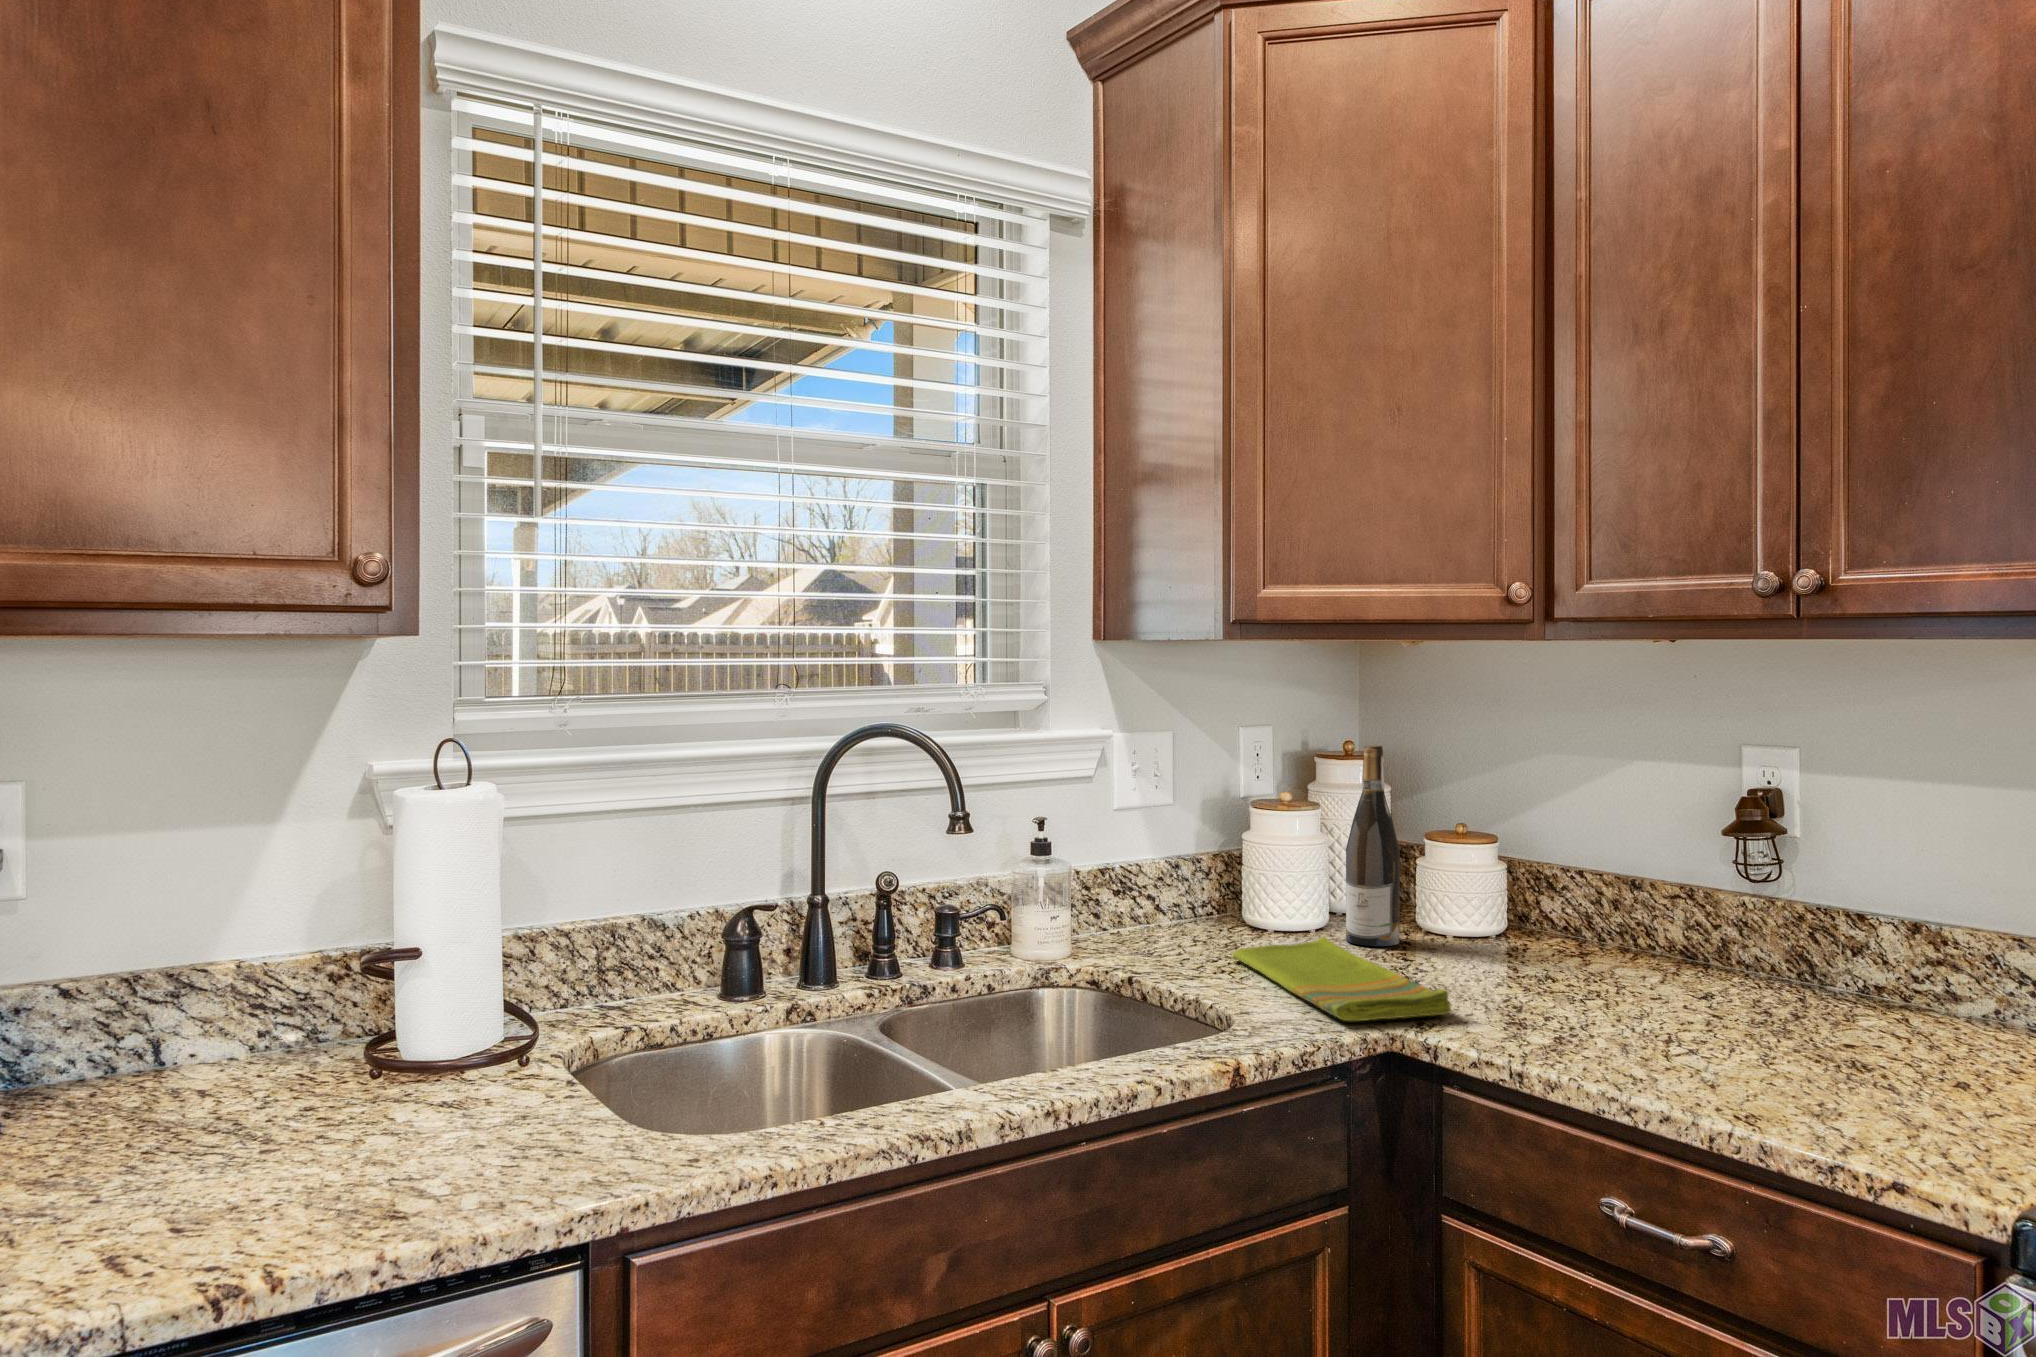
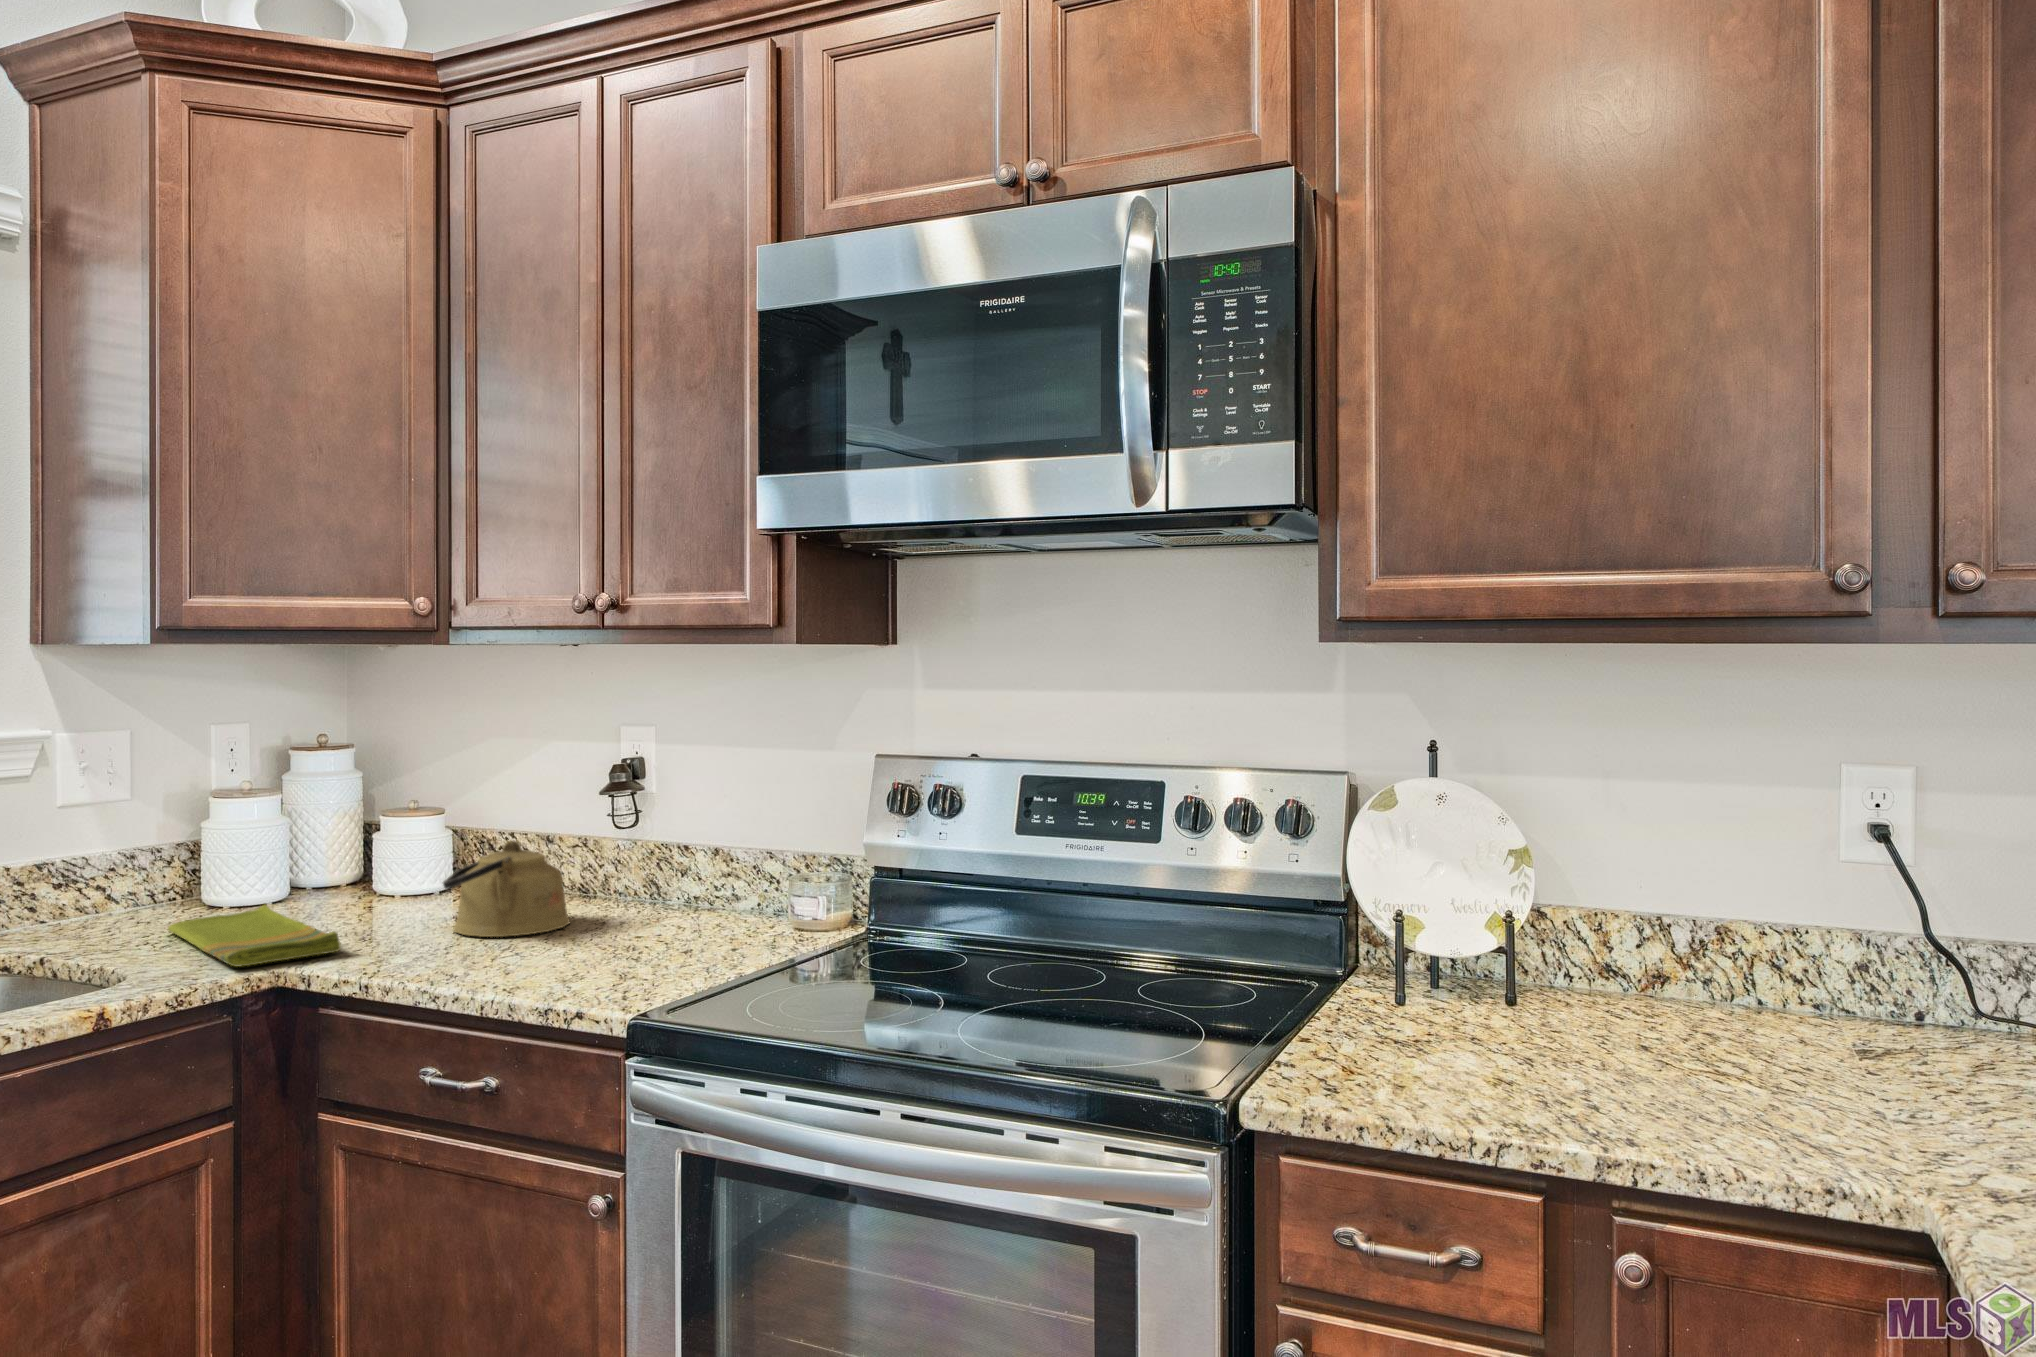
wine bottle: present [1346,746,1400,946] -> none [297,736,348,910]
kettle: none [1556,891,1718,1020] -> present [443,841,570,937]

